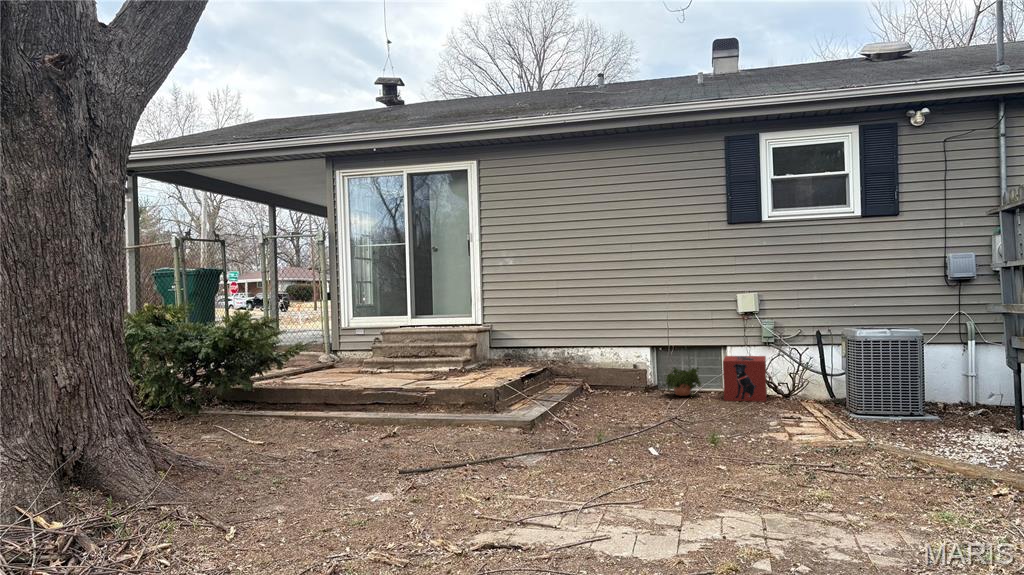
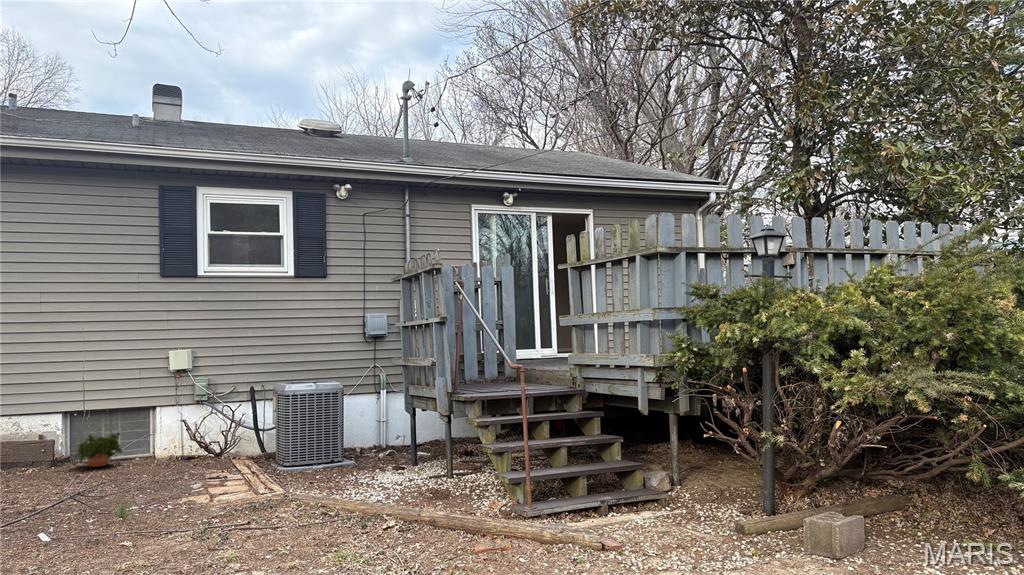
storage box: present [723,356,767,401] -> none [148,415,198,467]

